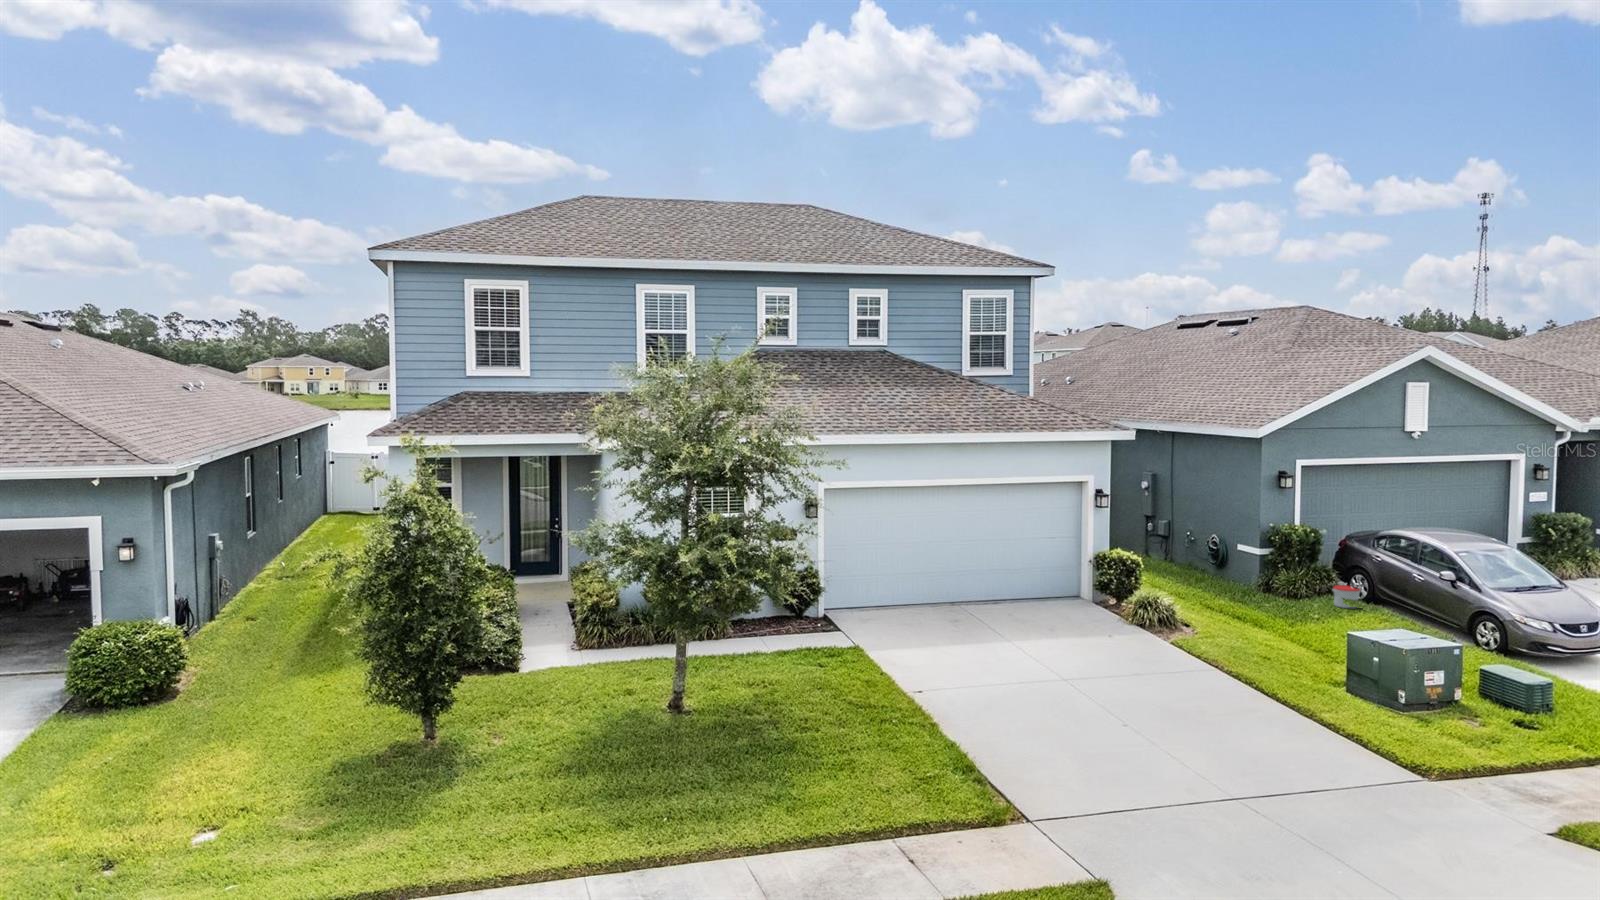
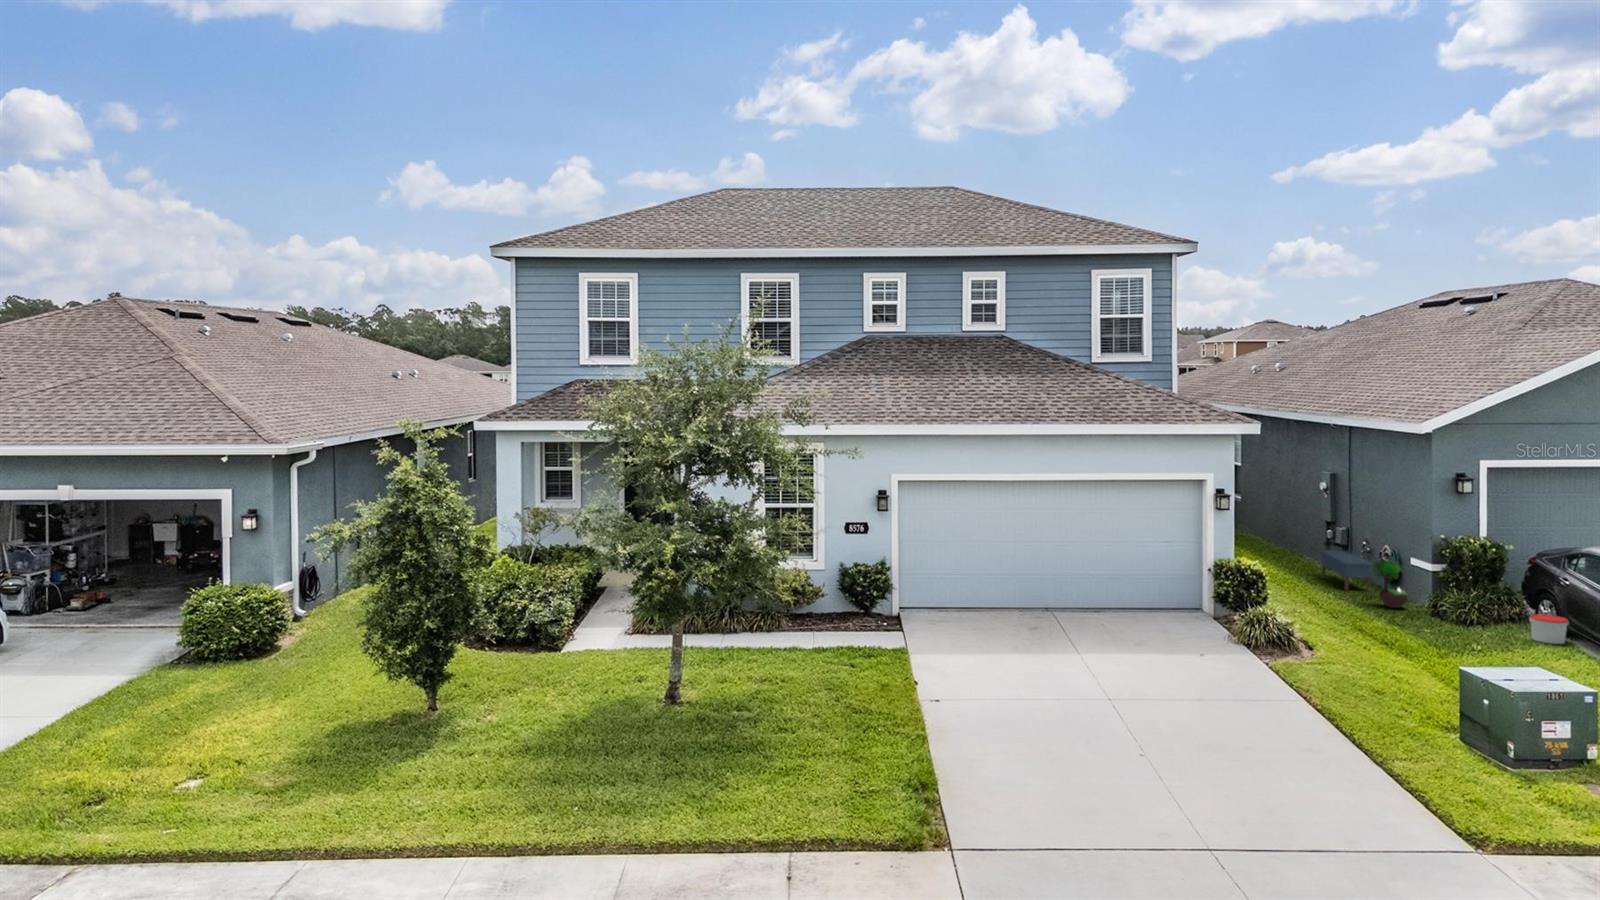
bench: none [1161,542,1206,576] -> present [1321,550,1373,591]
potted tree: none [1207,542,1239,588] -> present [1370,559,1408,608]

